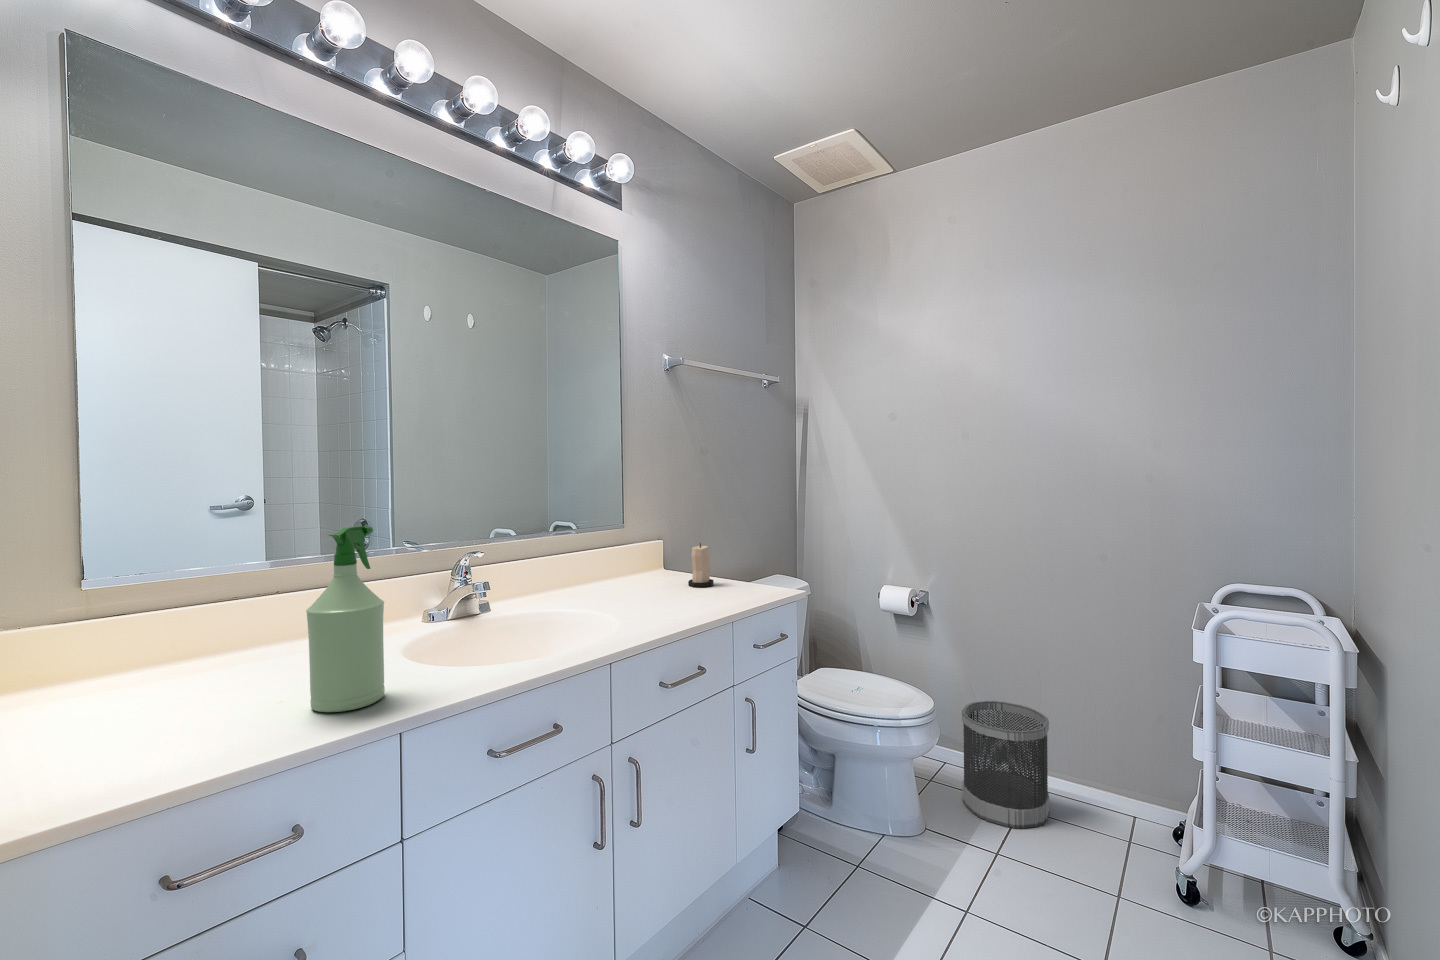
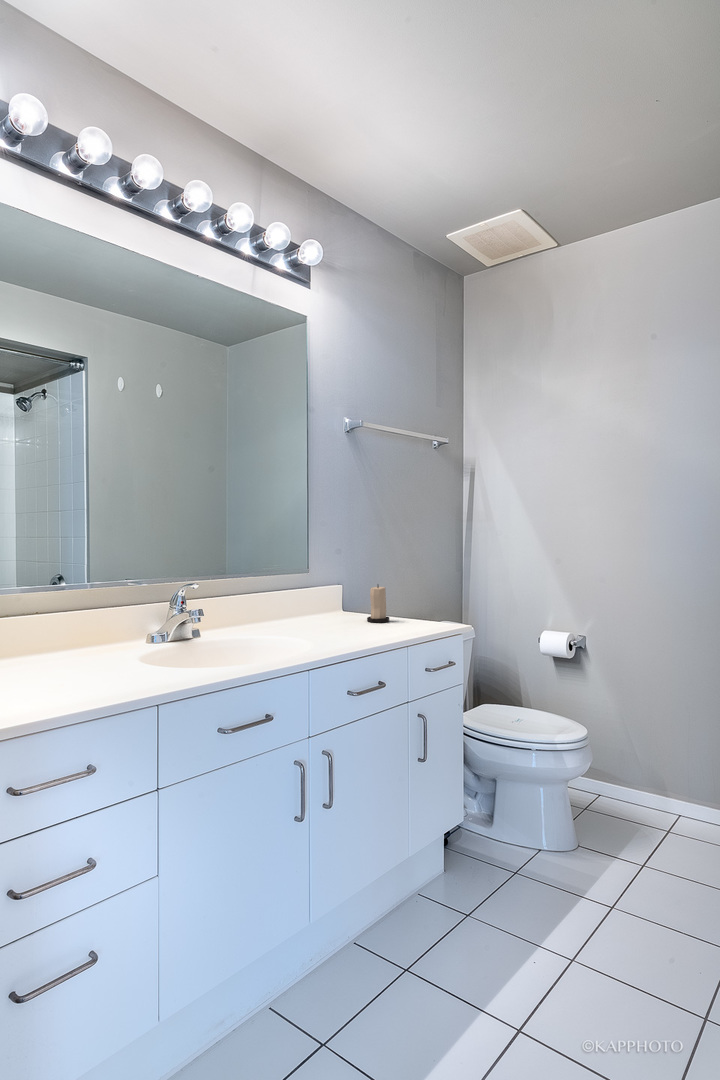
spray bottle: present [306,526,385,712] -> none [89,552,143,691]
wastebasket: present [962,701,1050,828] -> none [614,737,695,849]

